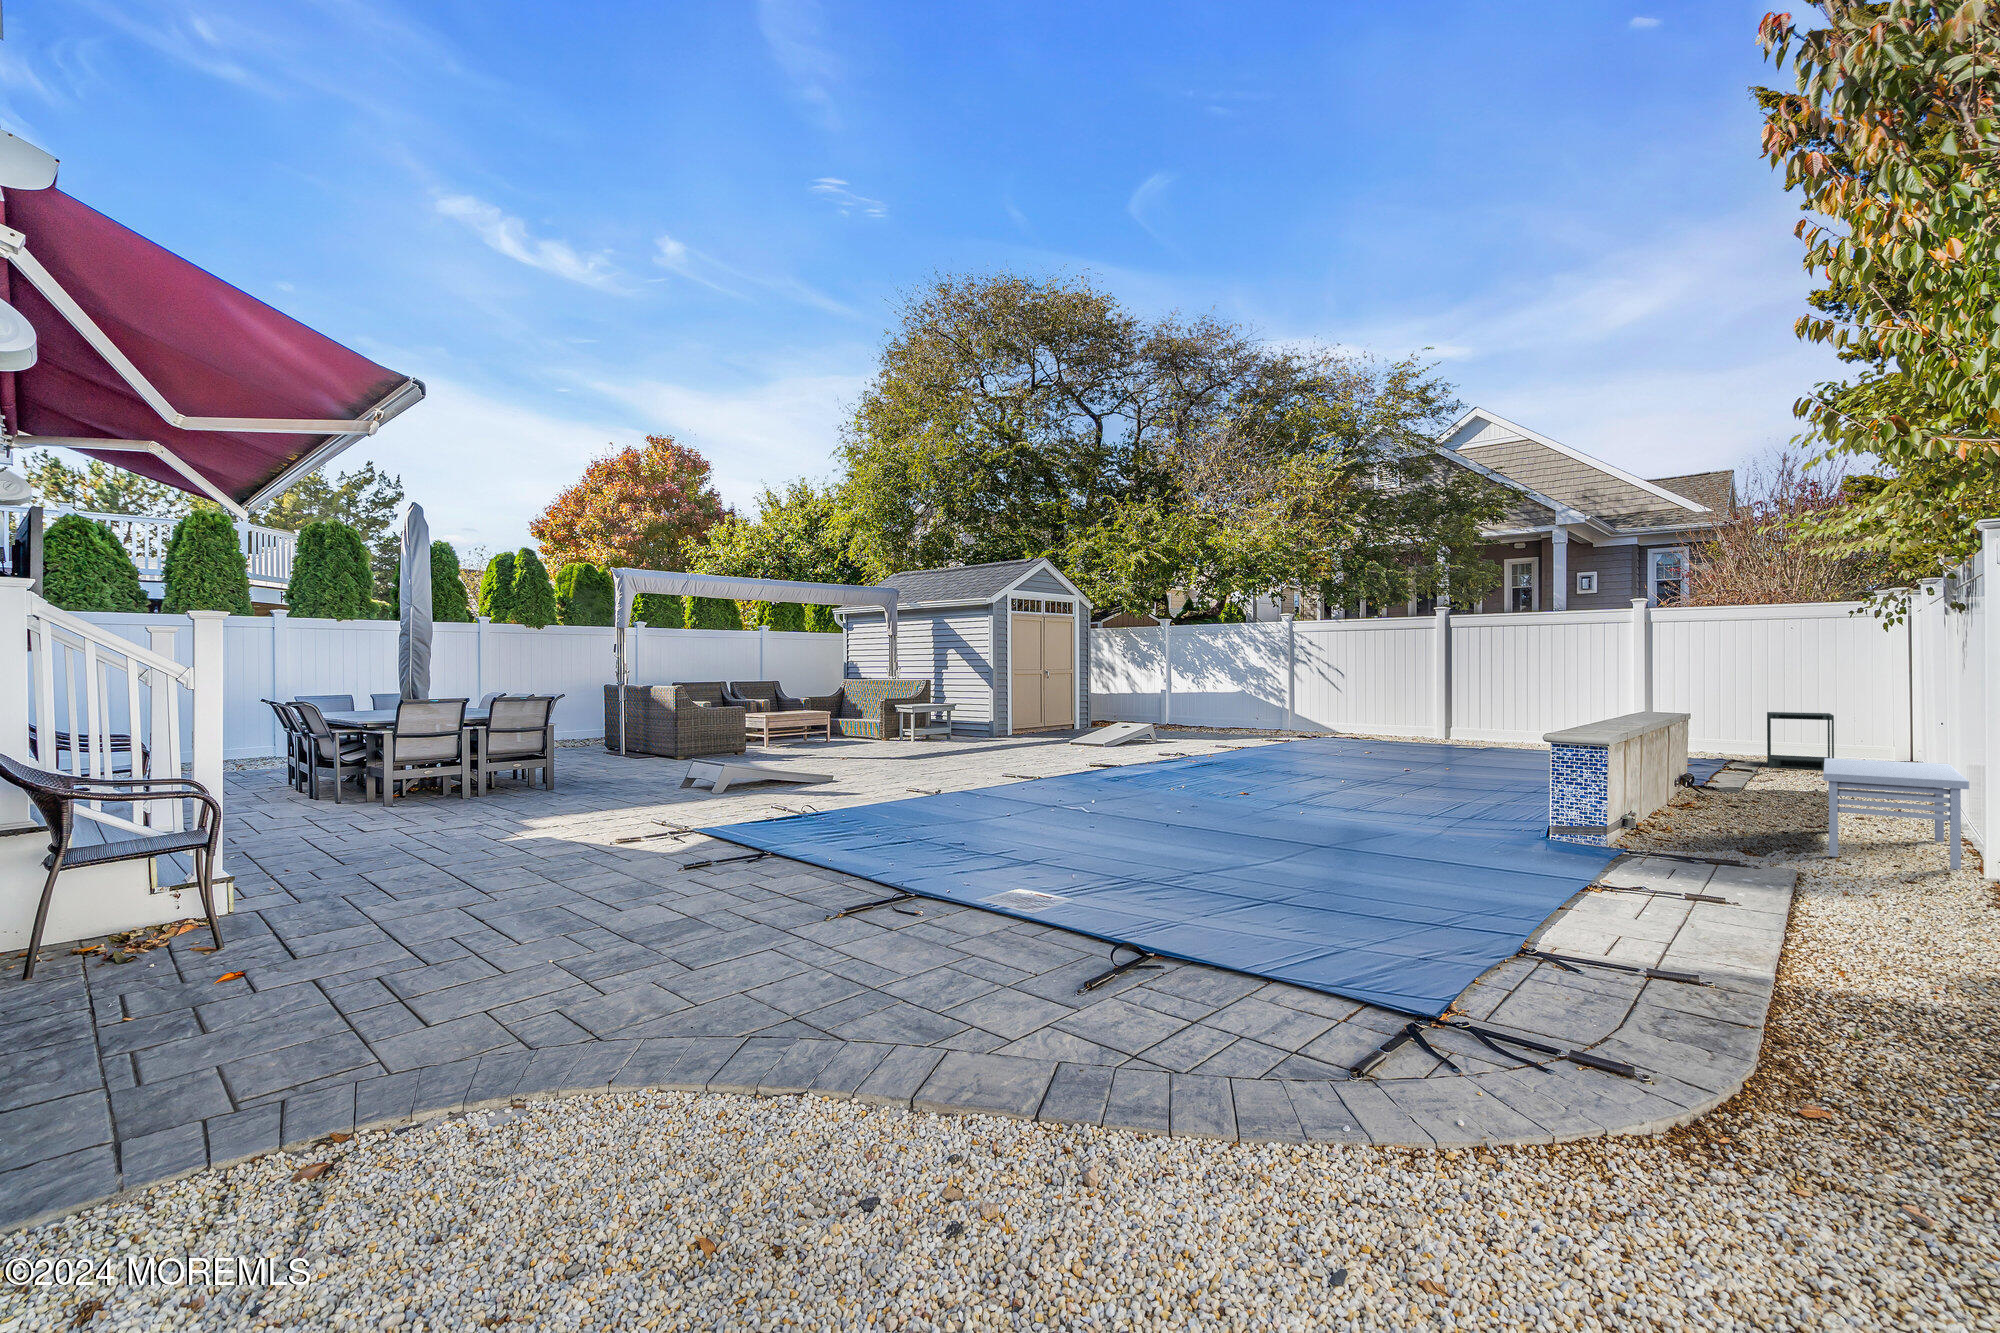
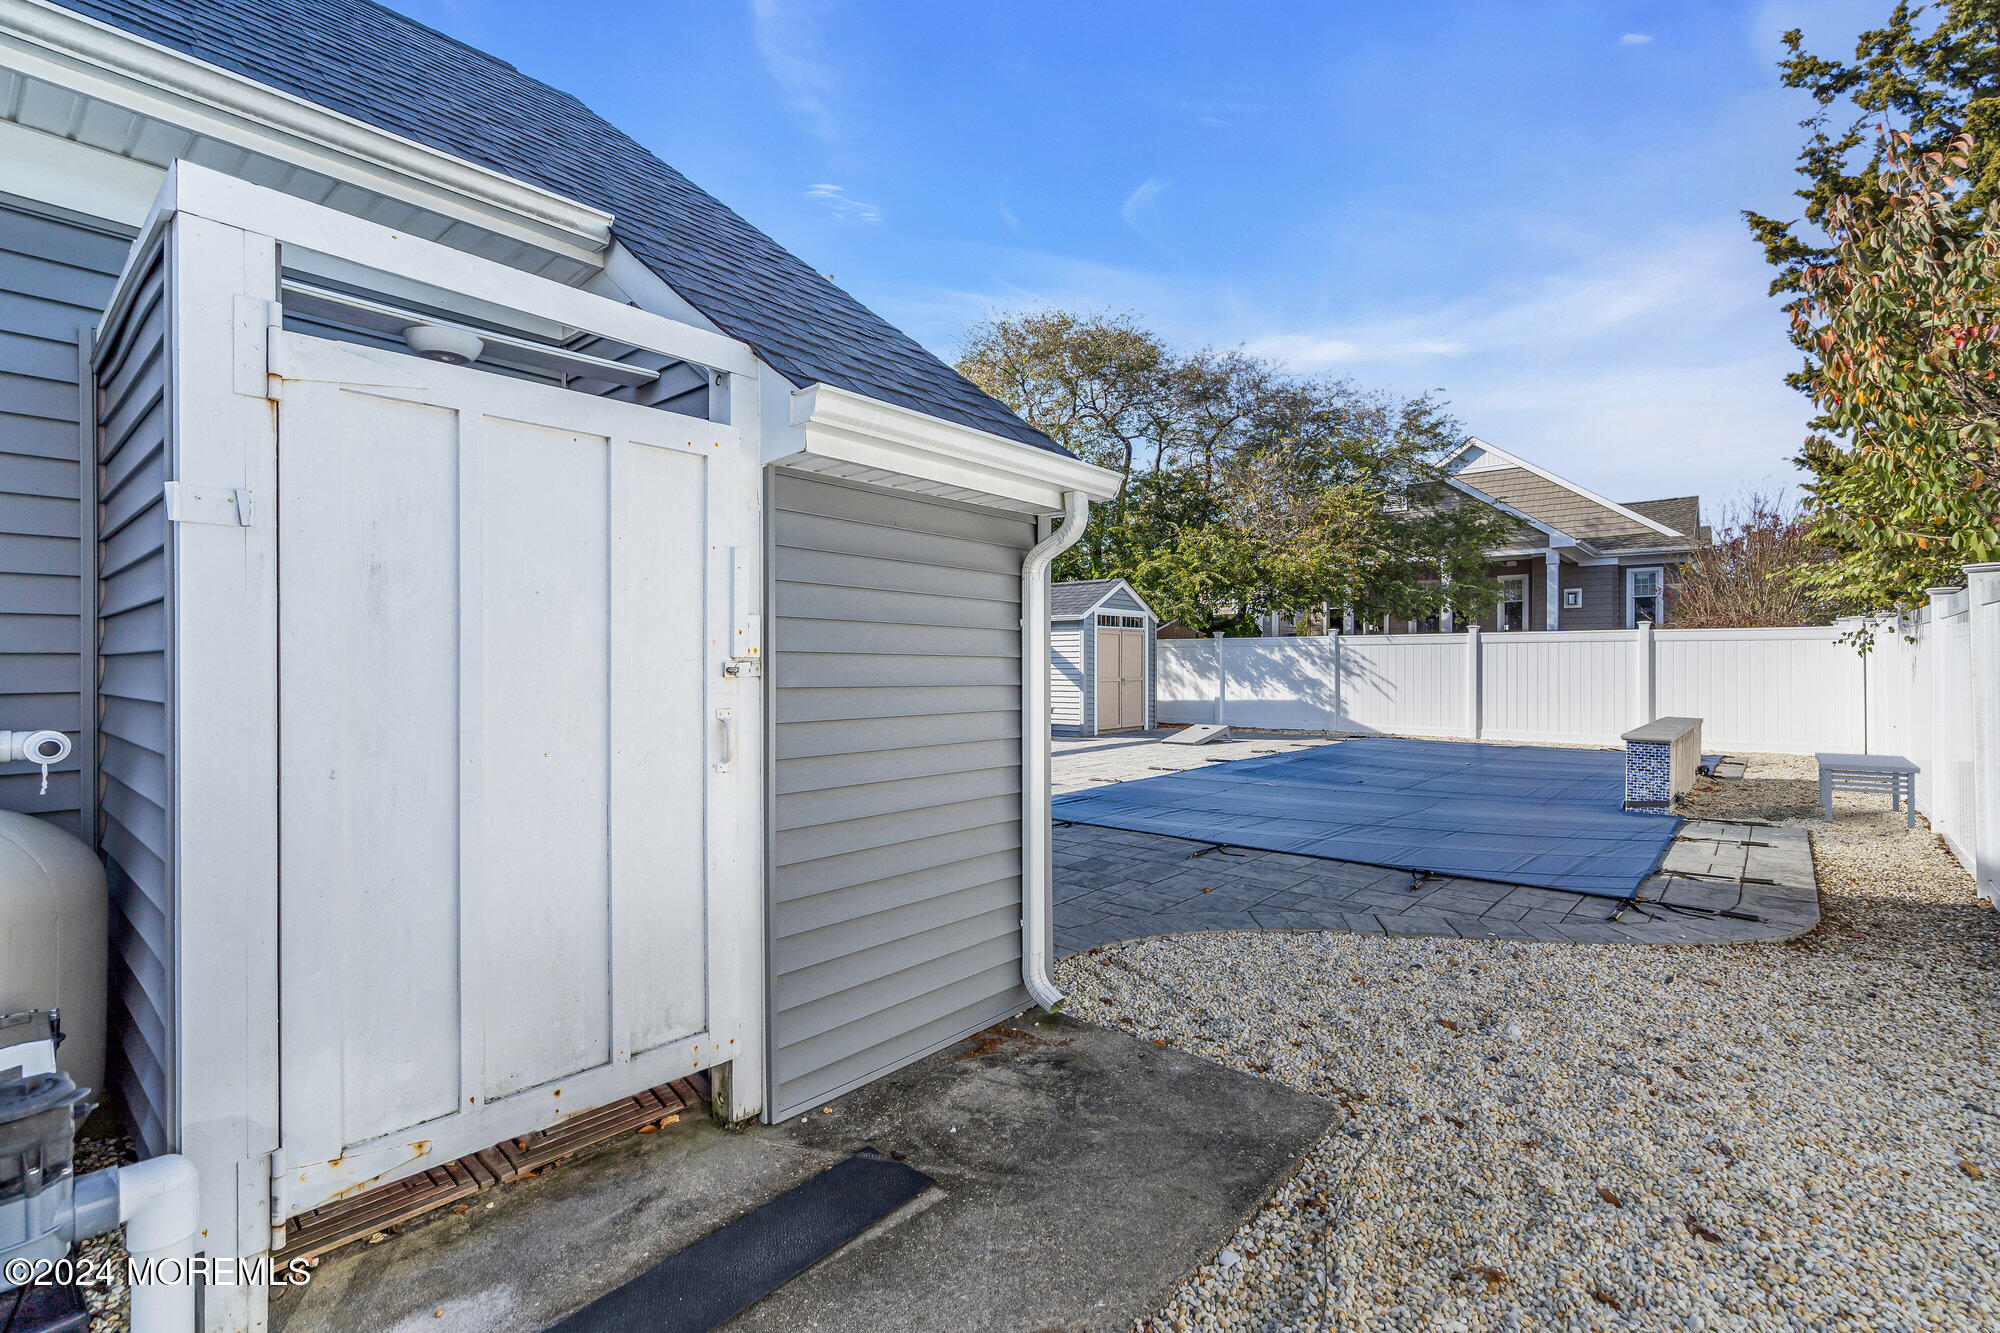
side table: present [1767,712,1834,770] -> none [1750,715,1804,761]

